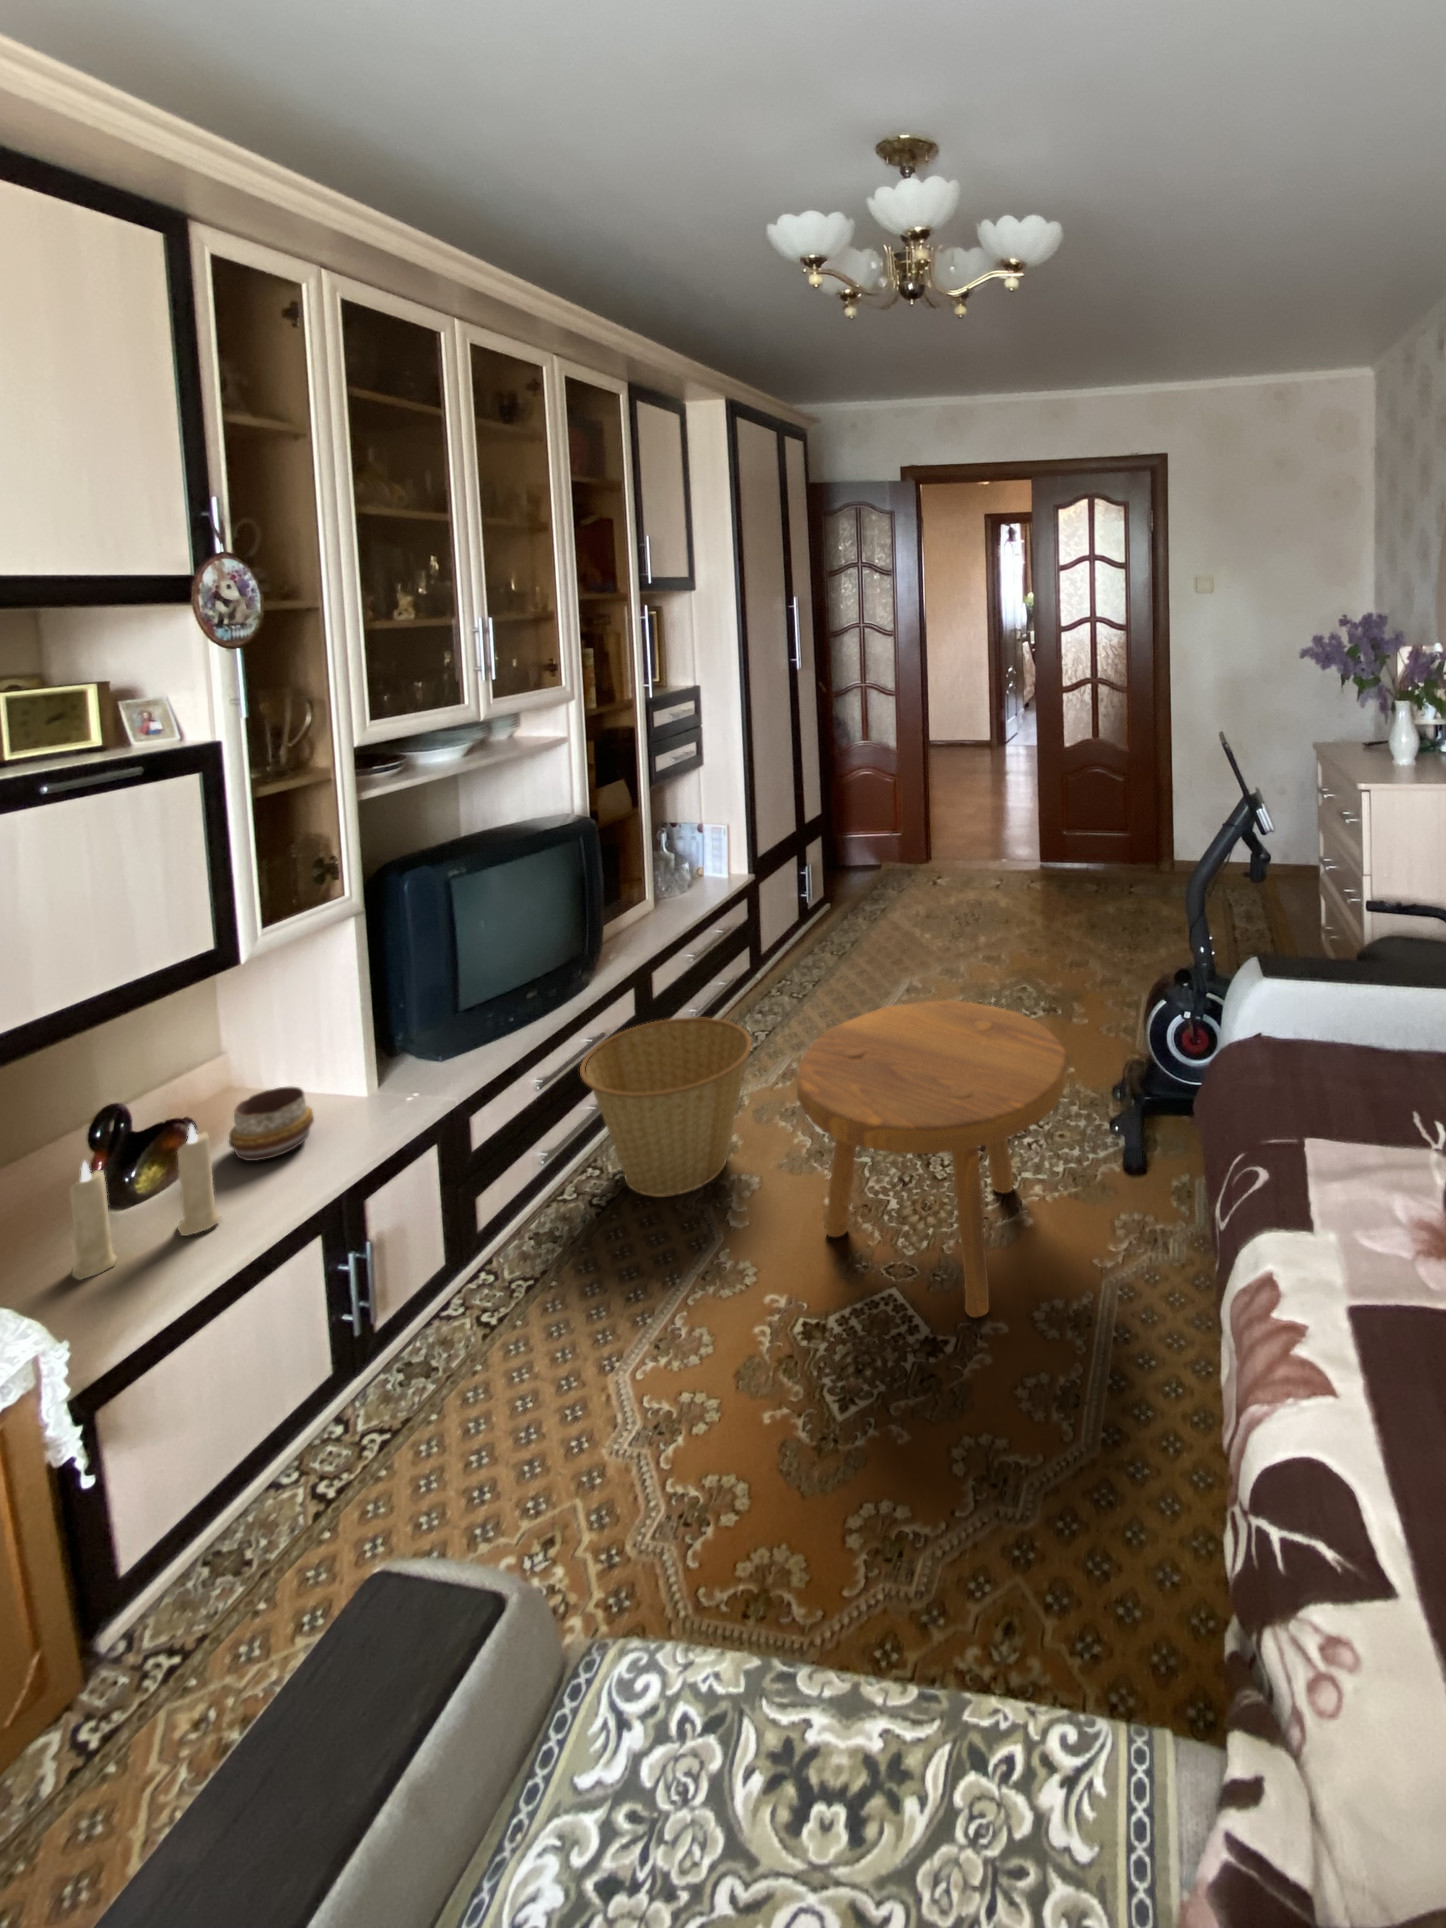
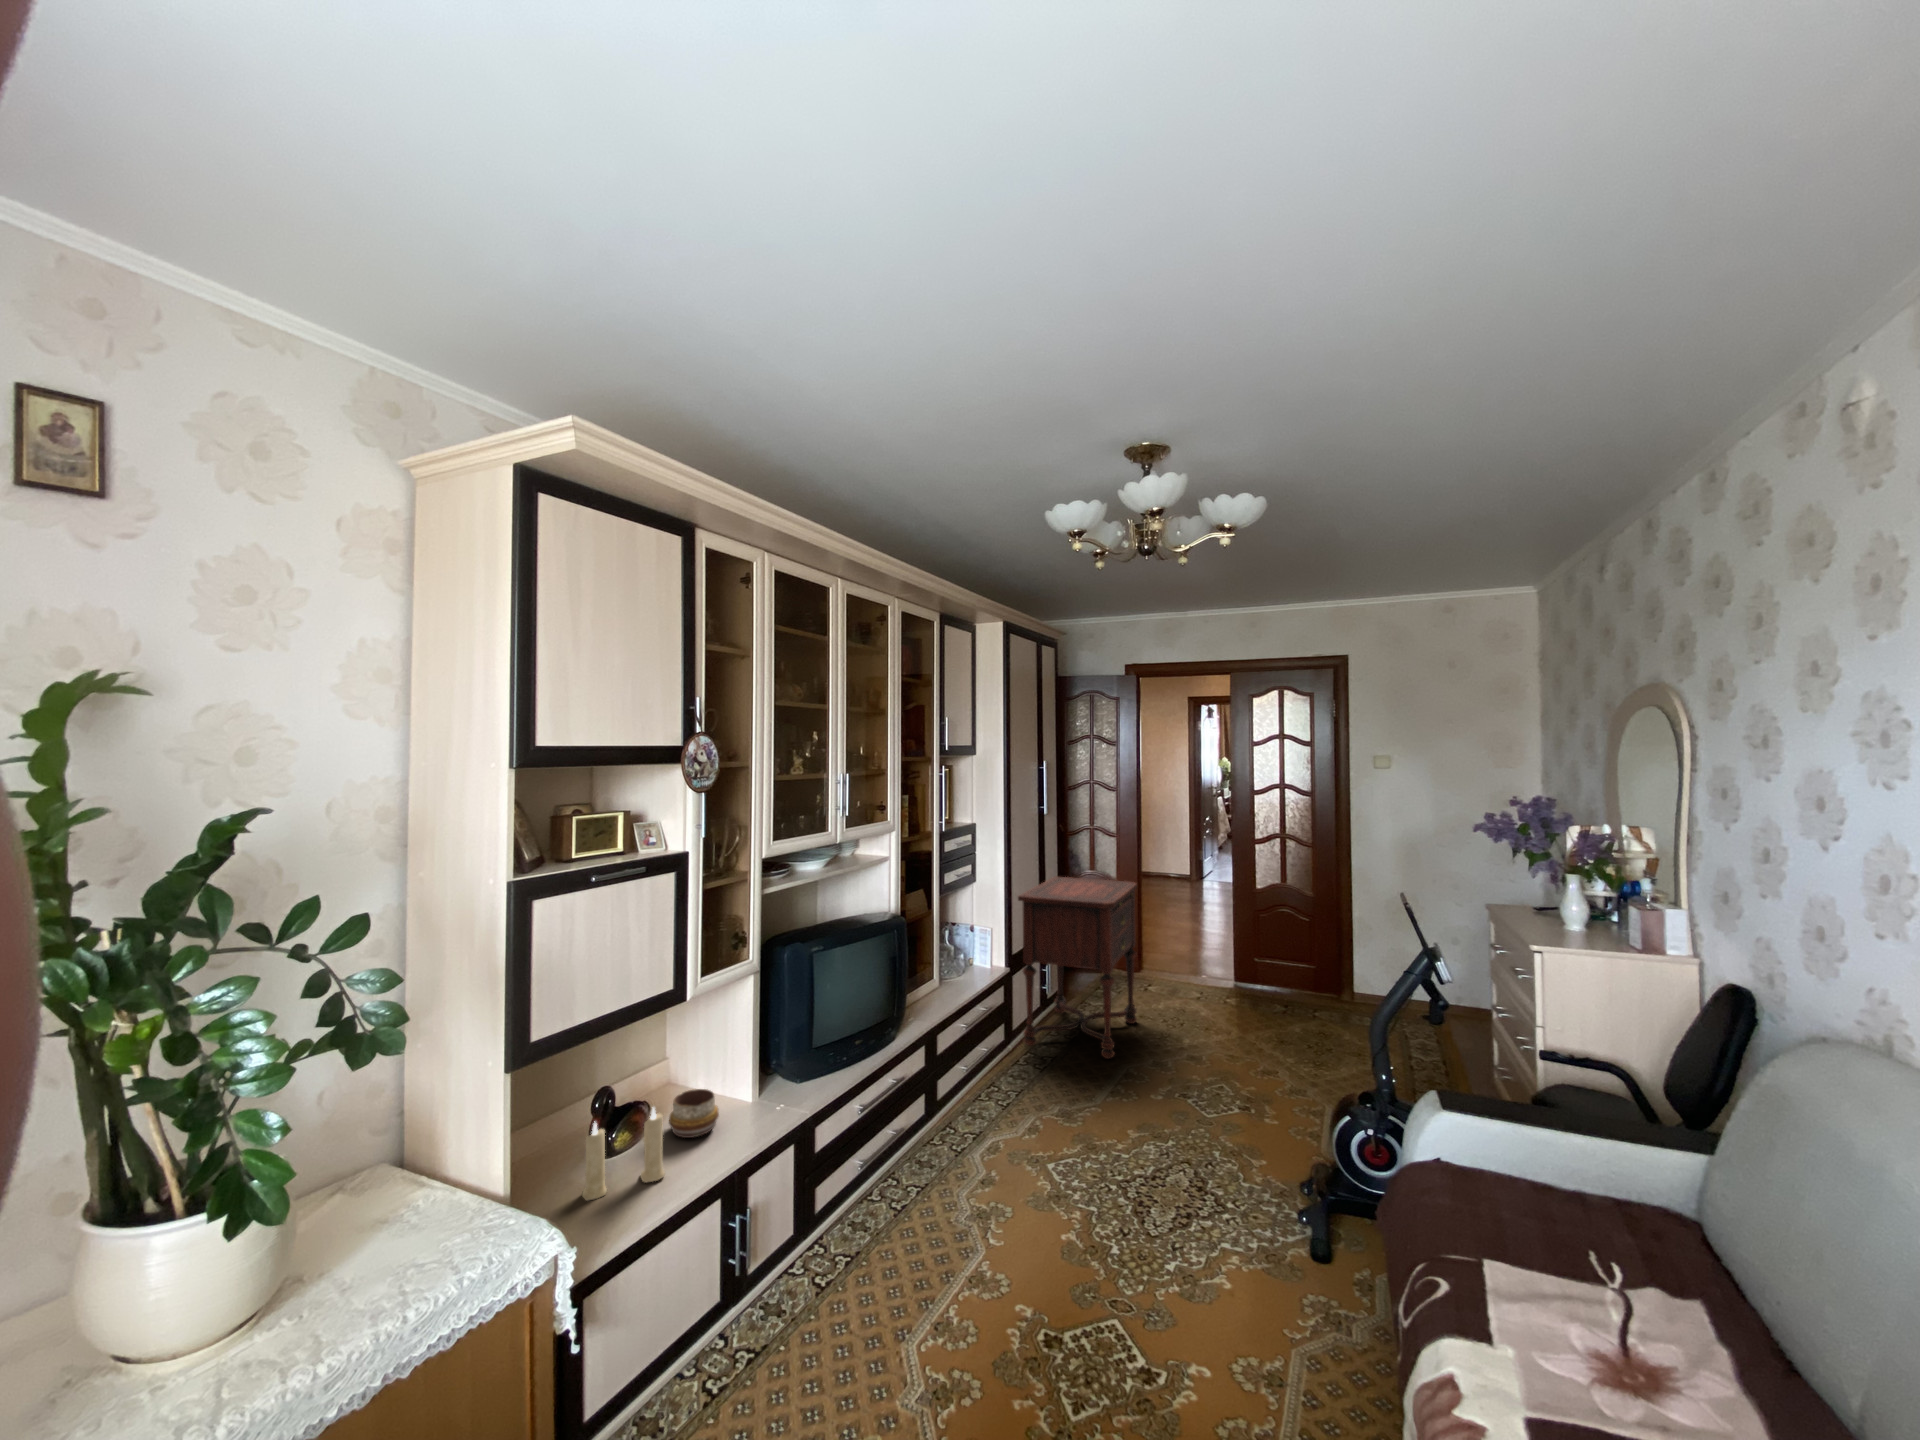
side table: none [764,749,925,972] -> present [1018,877,1137,1059]
footstool: present [797,1000,1067,1317] -> none [1044,1089,1262,1359]
basket: present [580,1017,752,1196] -> none [885,1076,1008,1212]

